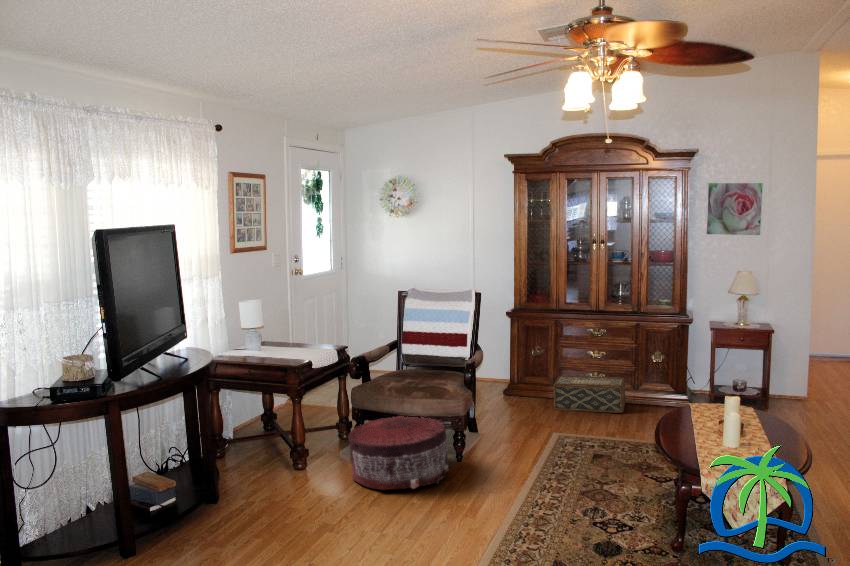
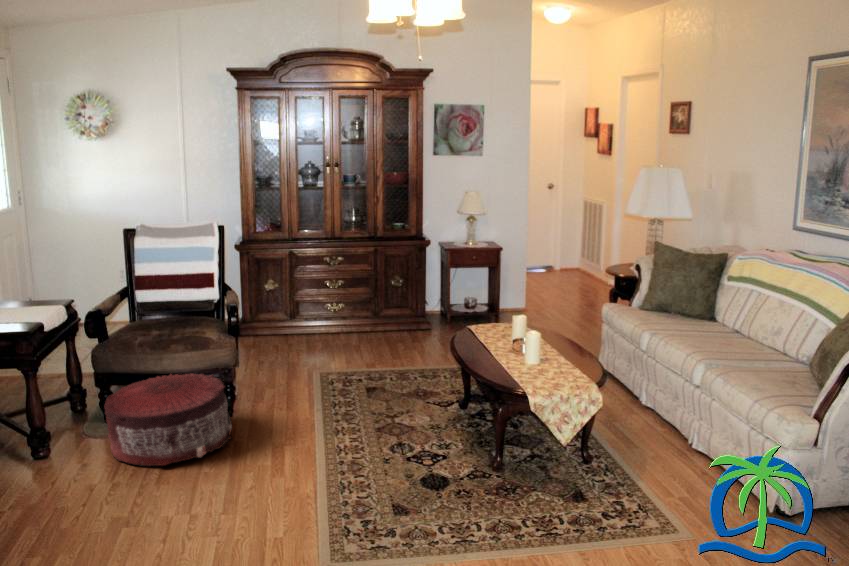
woven basket: present [554,376,625,413] -> none [301,305,374,346]

